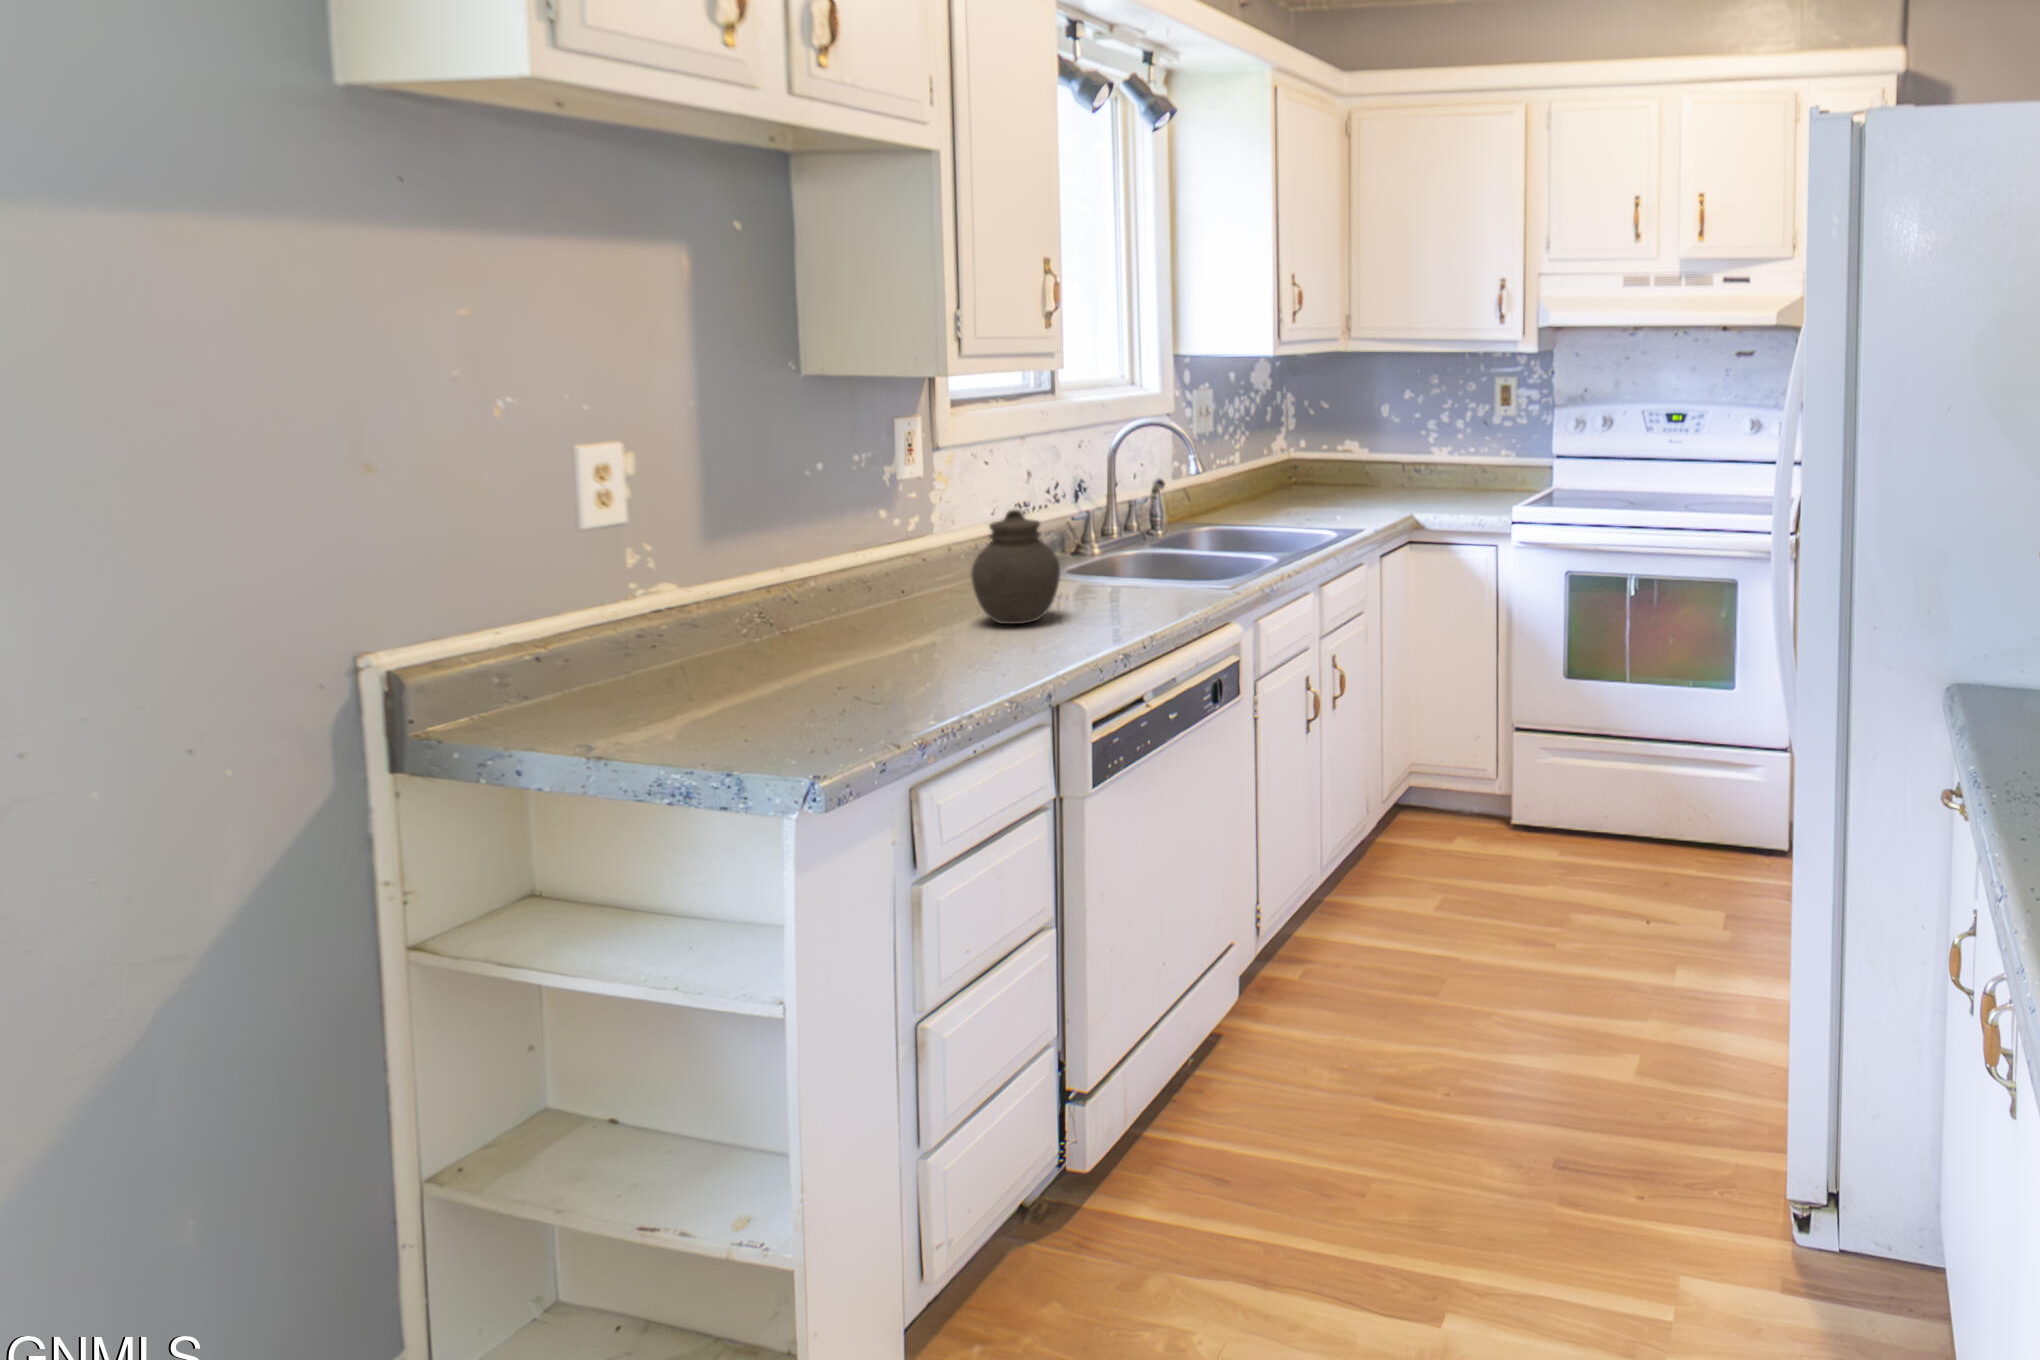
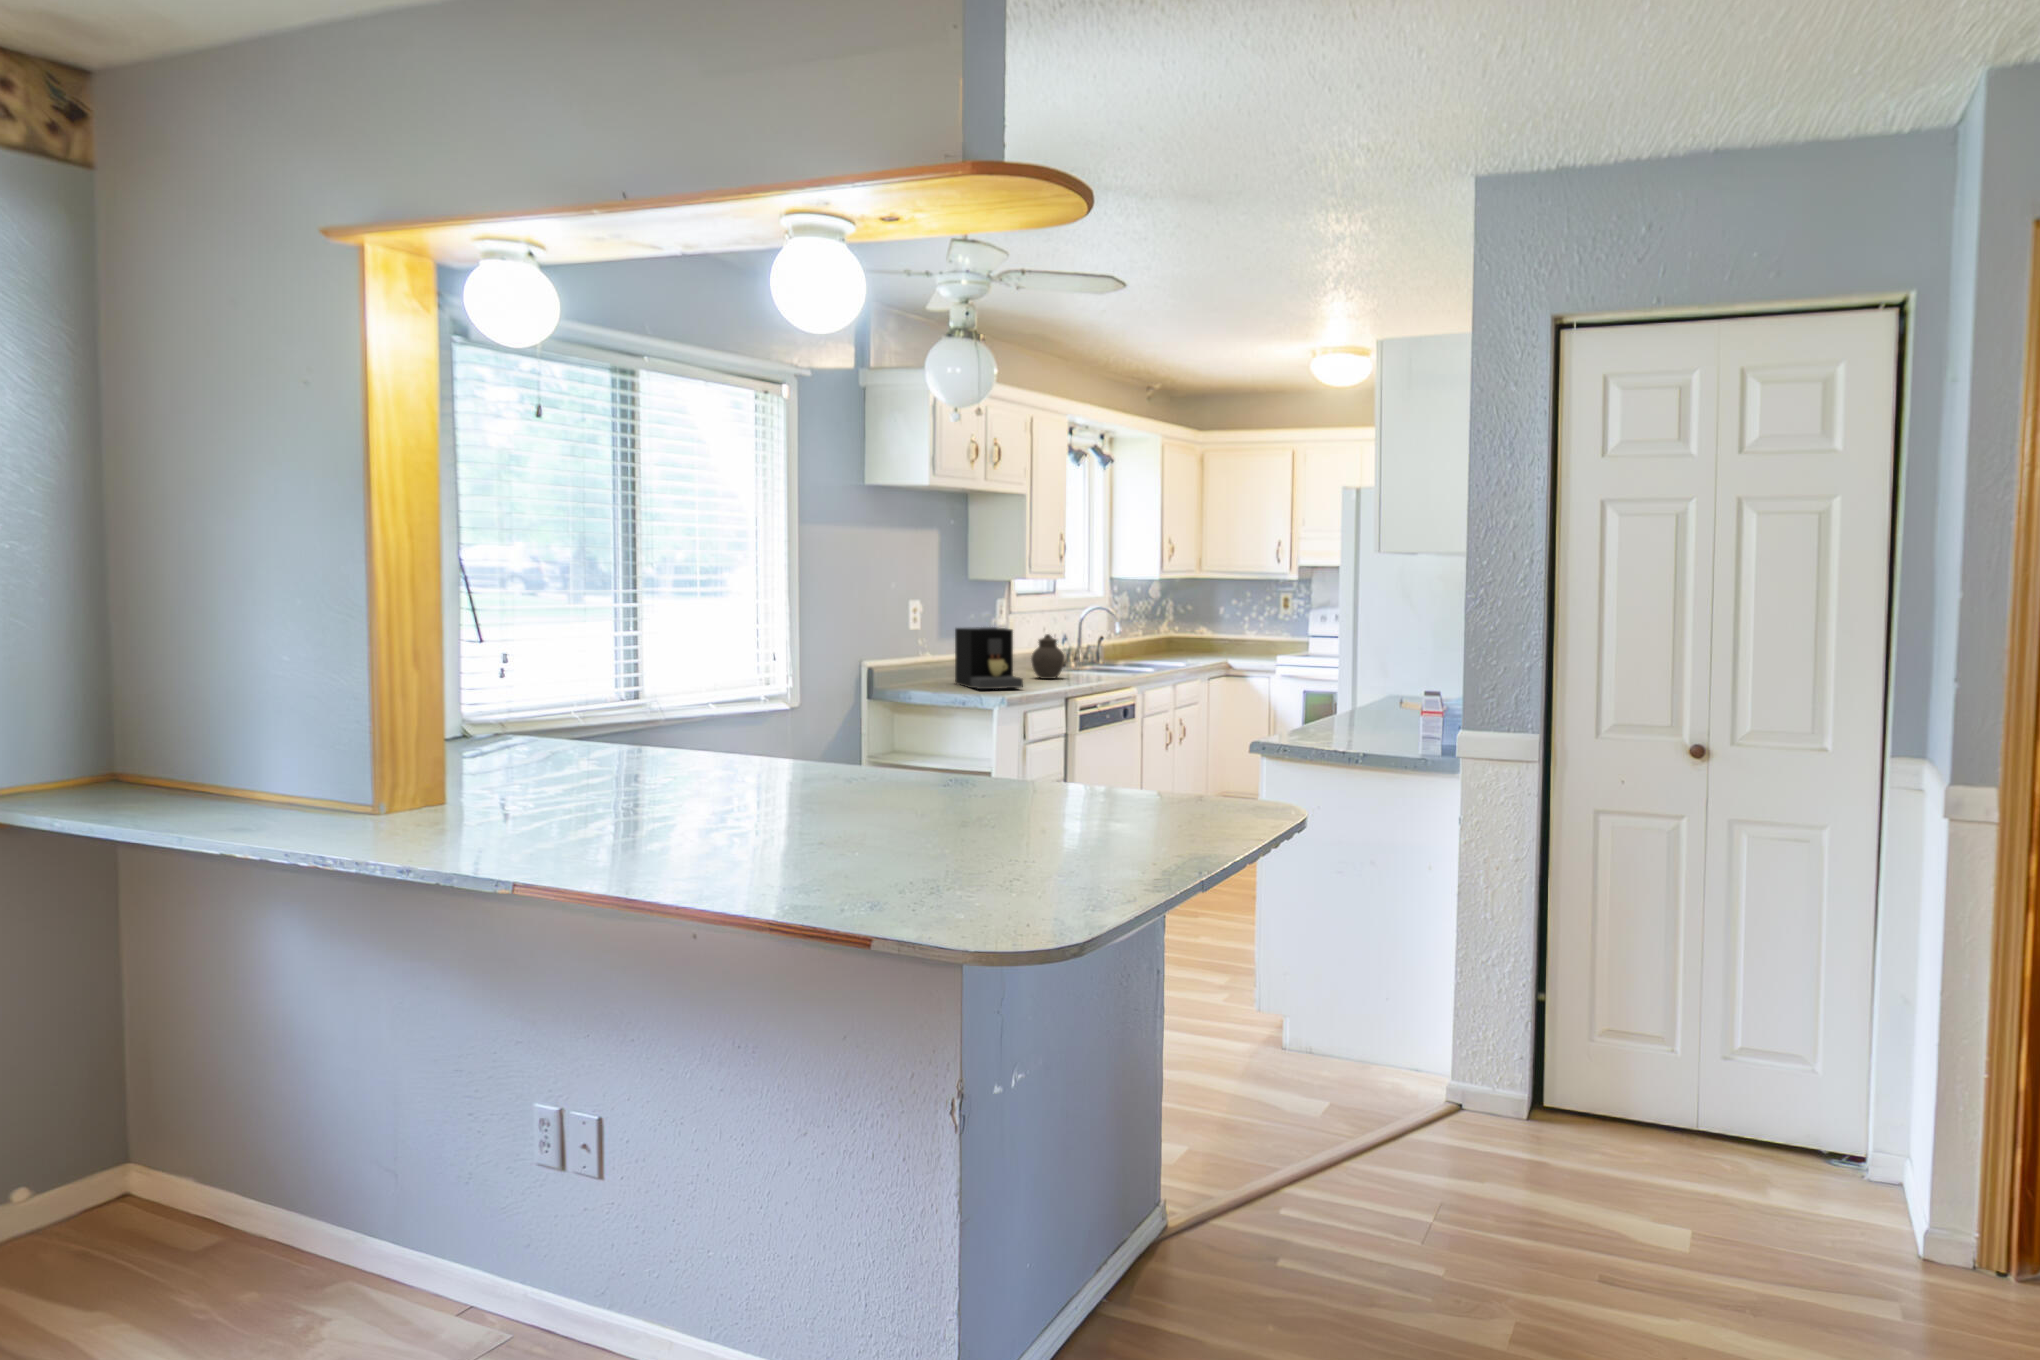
coffee maker: none [716,510,912,735] -> present [955,627,1023,689]

